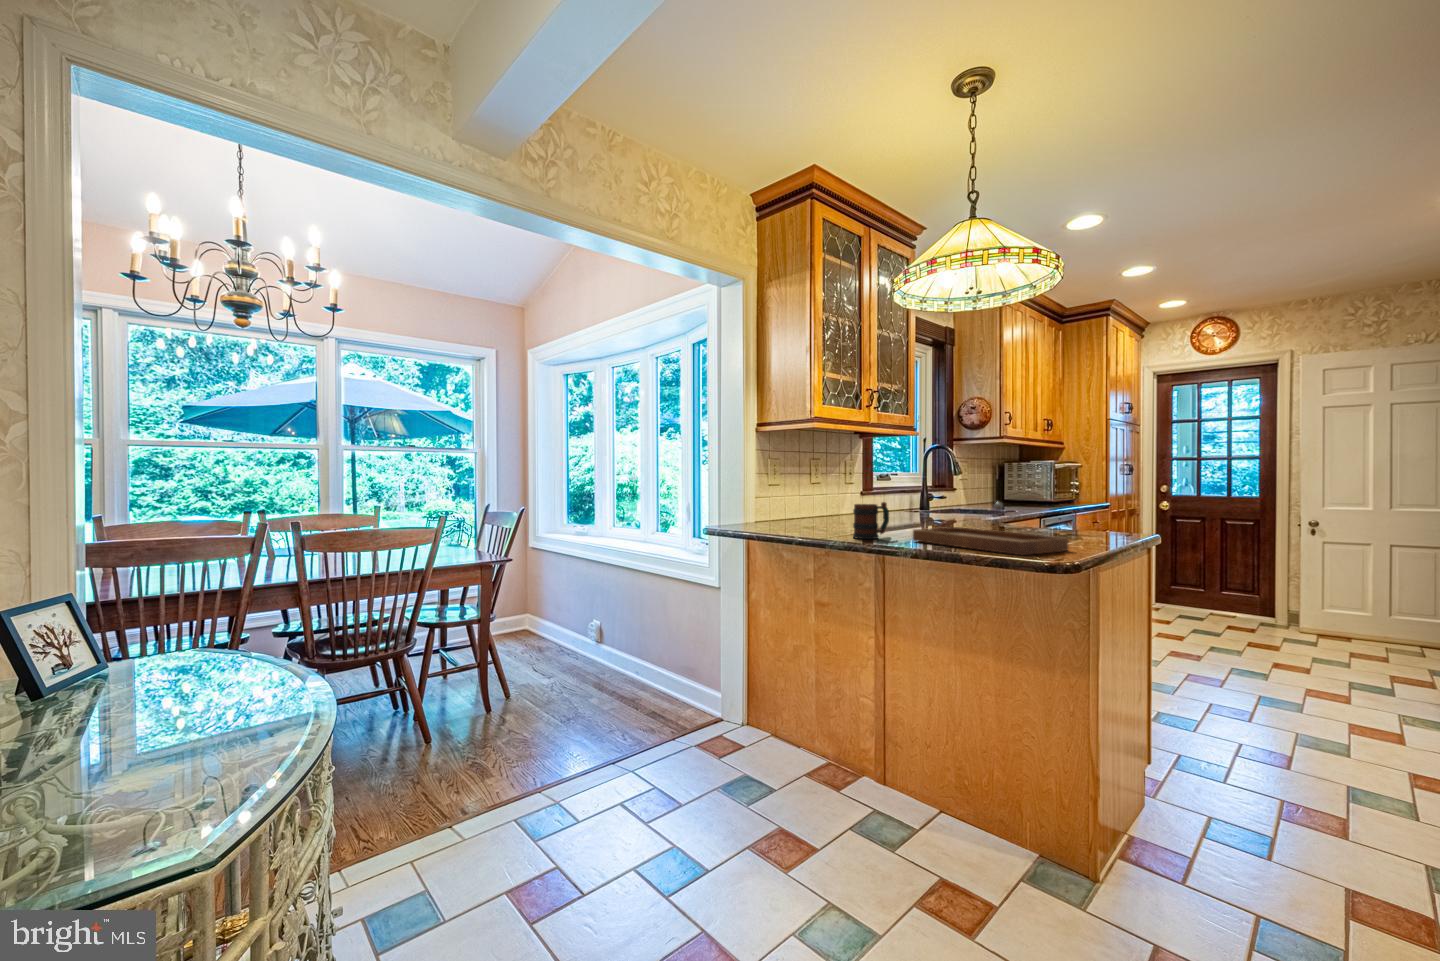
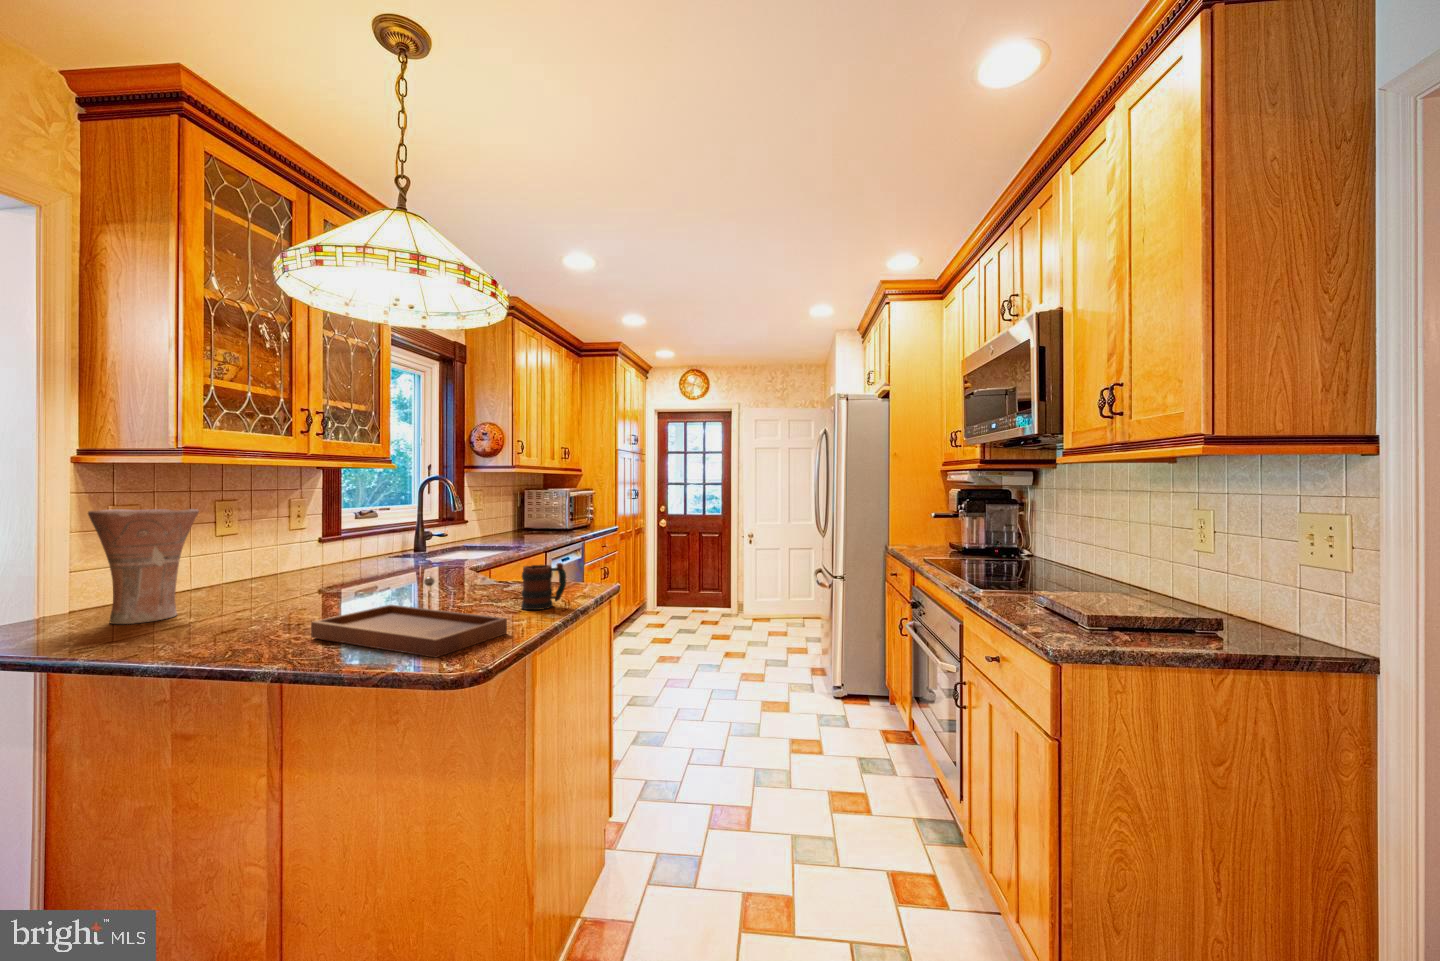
vase: none [771,458,821,529] -> present [88,509,199,624]
mug: present [853,502,889,539] -> present [521,563,566,610]

